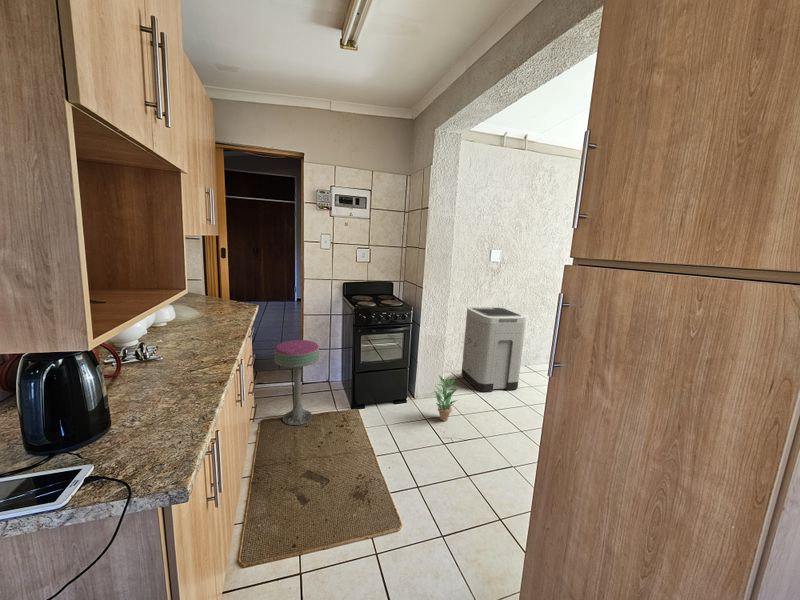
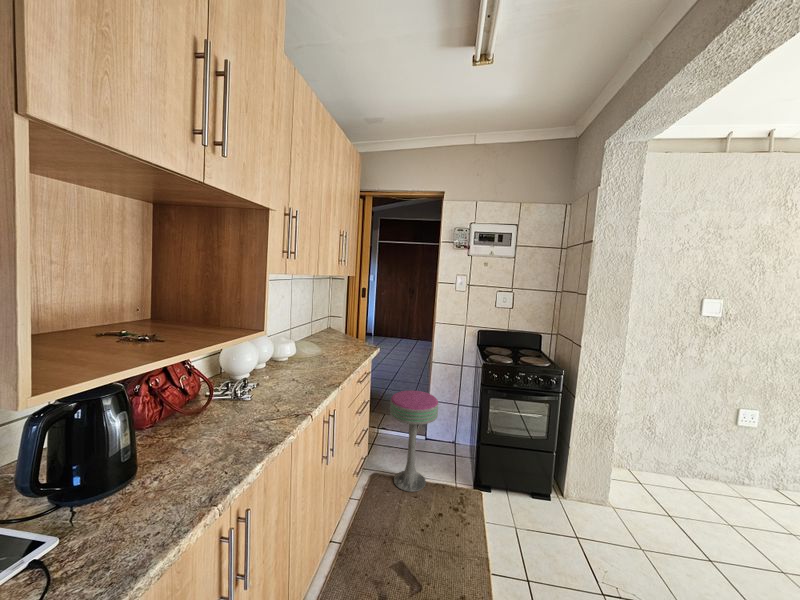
trash can: present [461,307,526,392] -> none [645,380,778,530]
potted plant: present [435,376,458,421] -> none [589,476,636,552]

